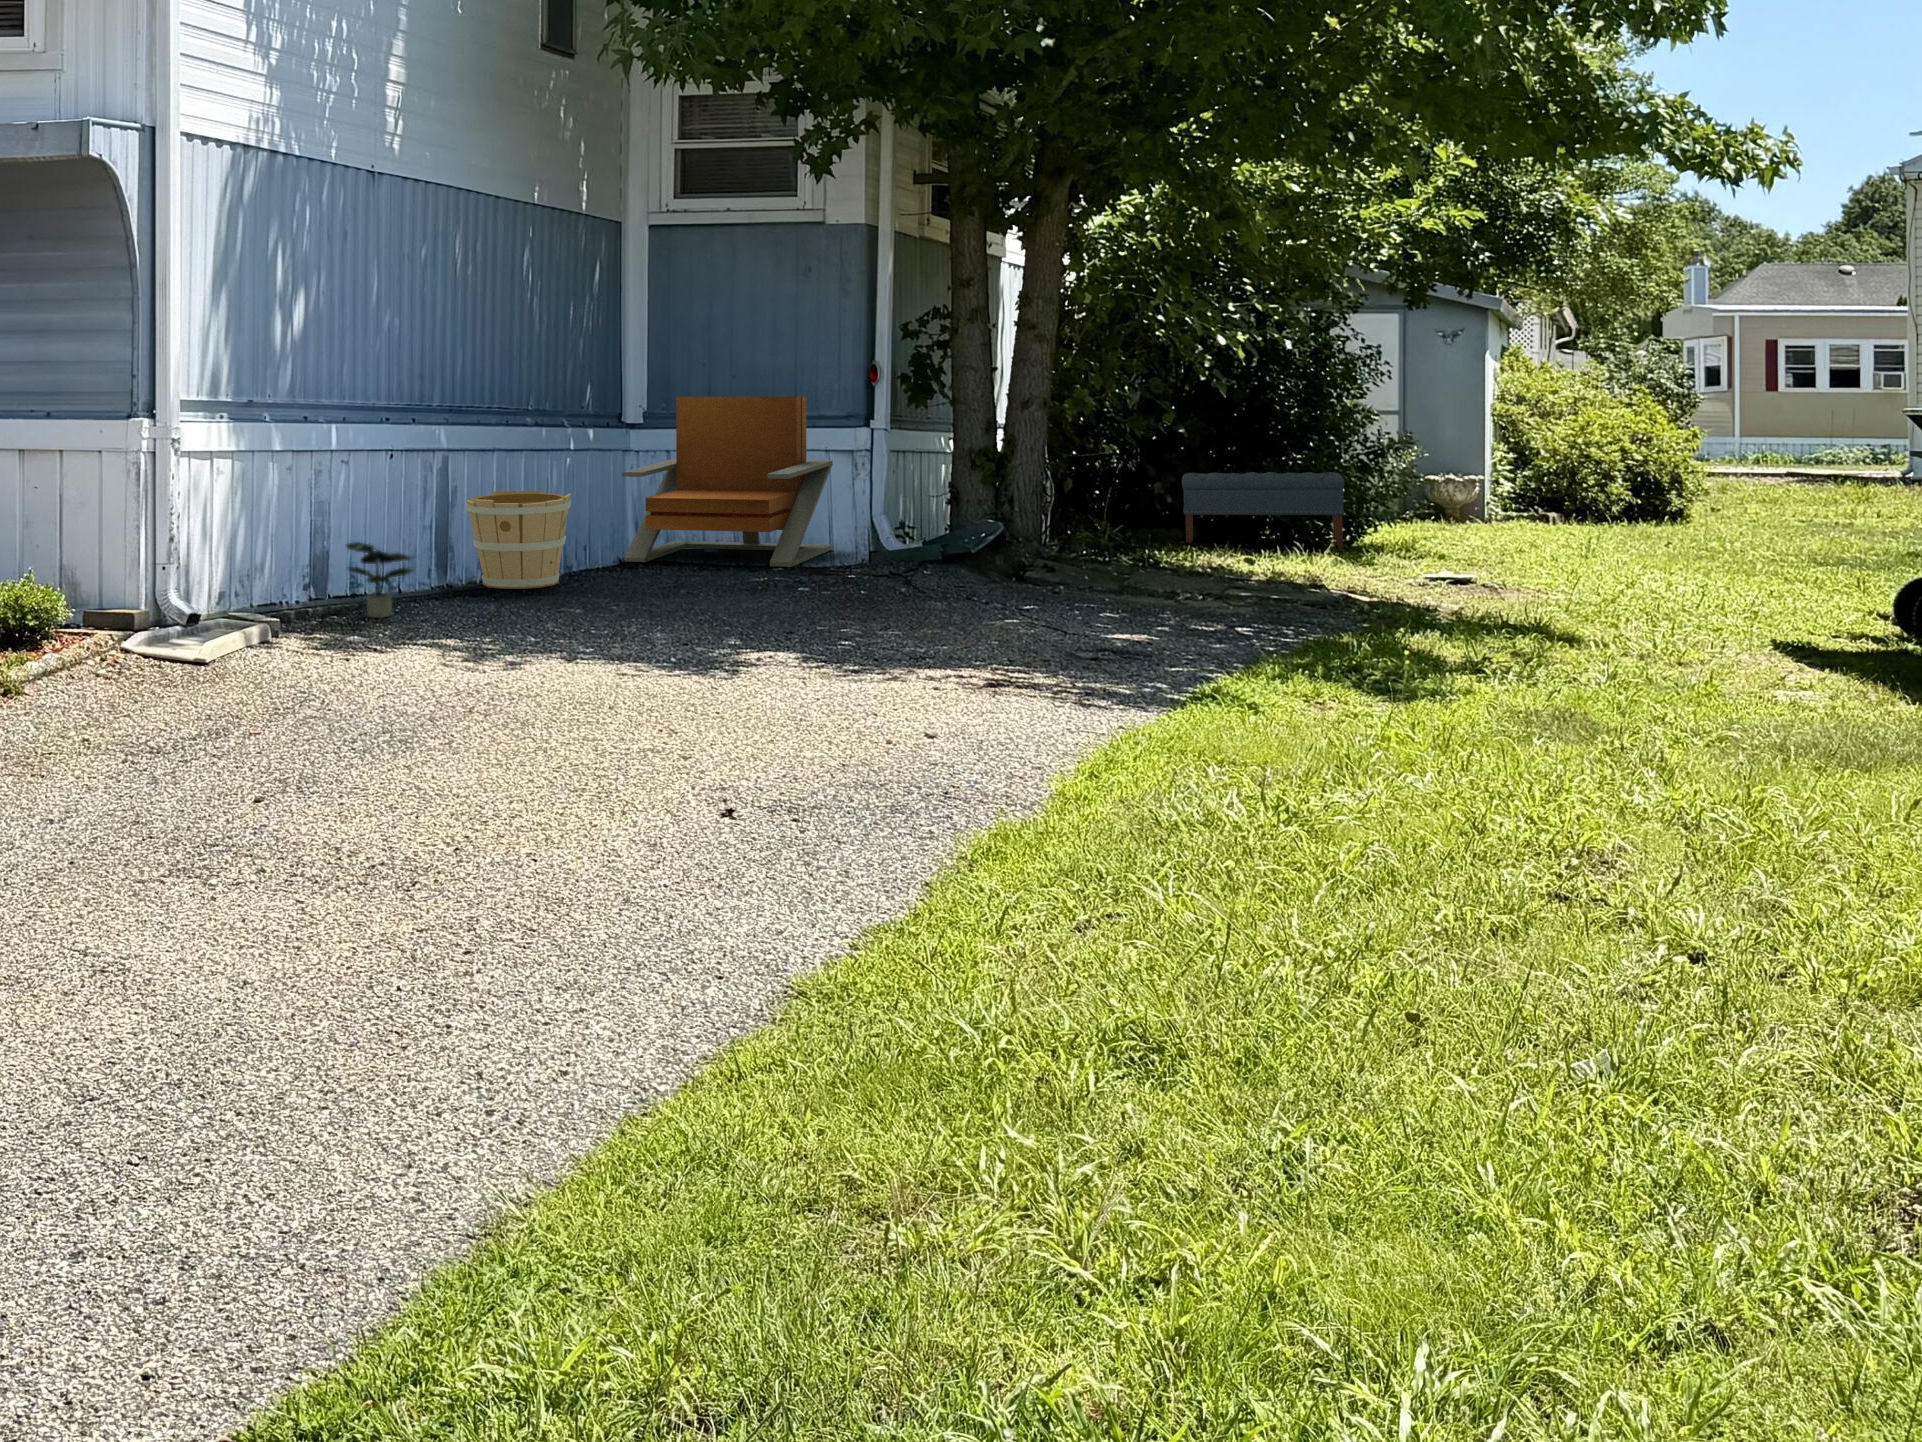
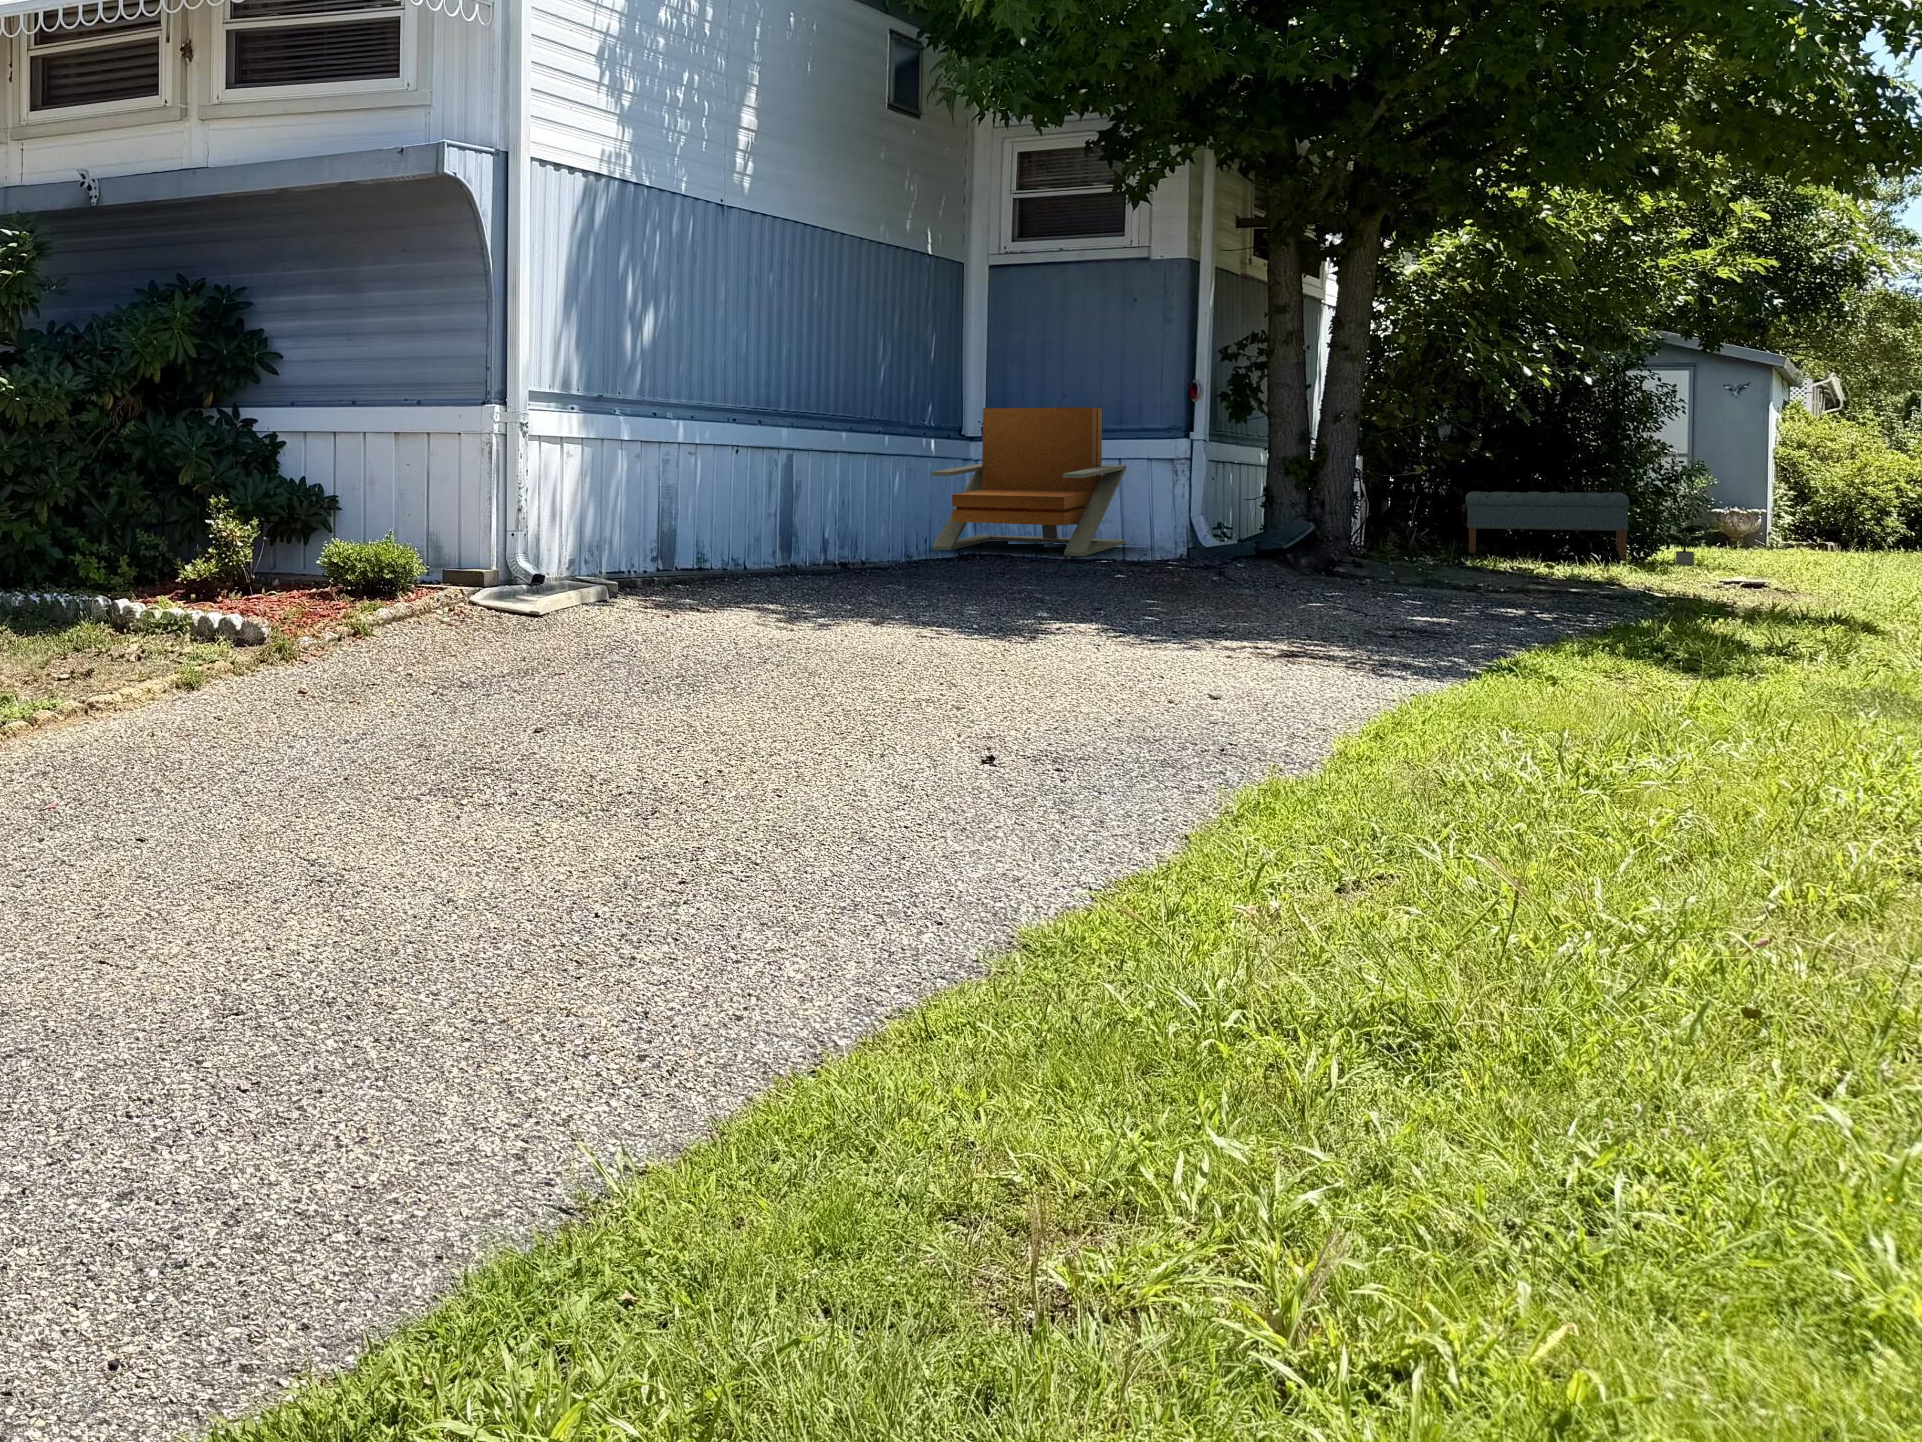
wooden bucket: present [465,490,571,589] -> none [787,484,881,568]
potted plant: present [346,542,413,618] -> present [1660,520,1710,565]

